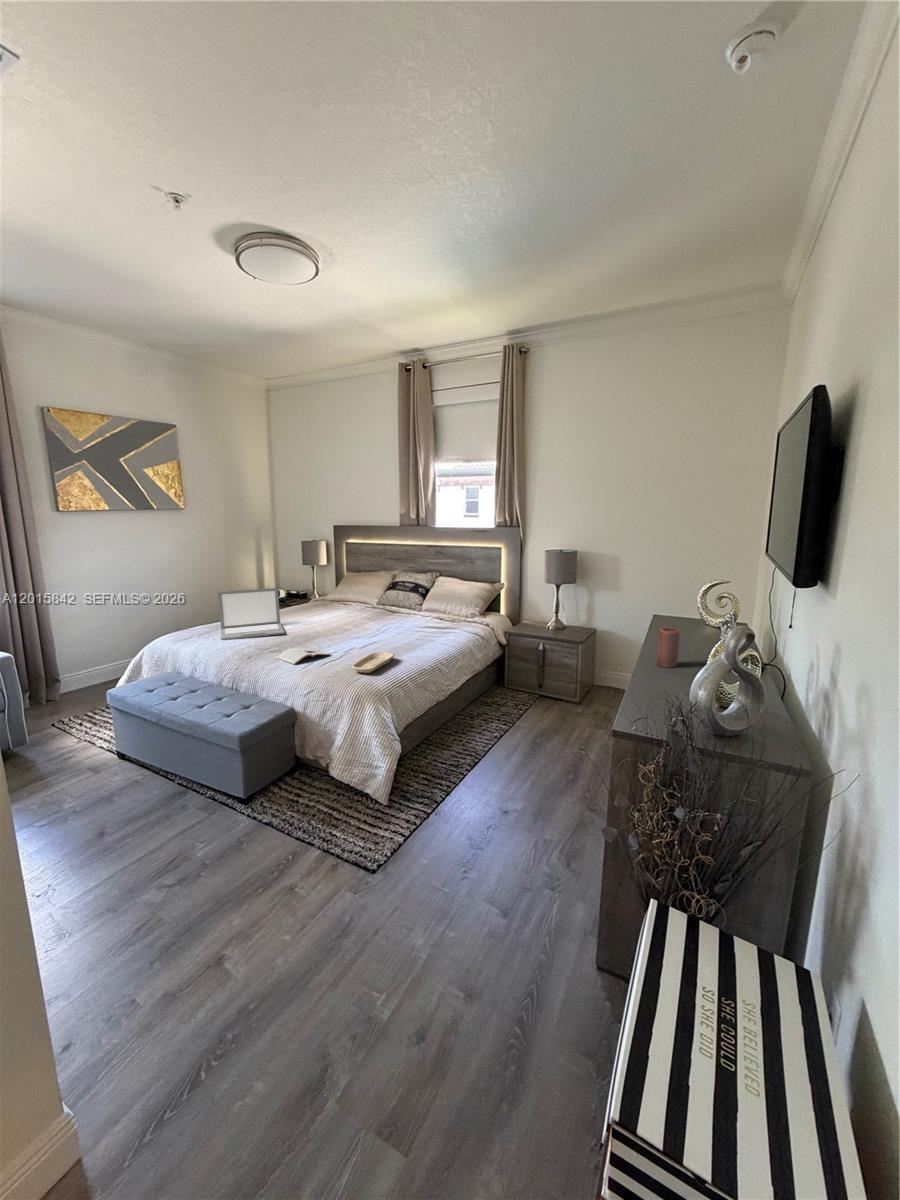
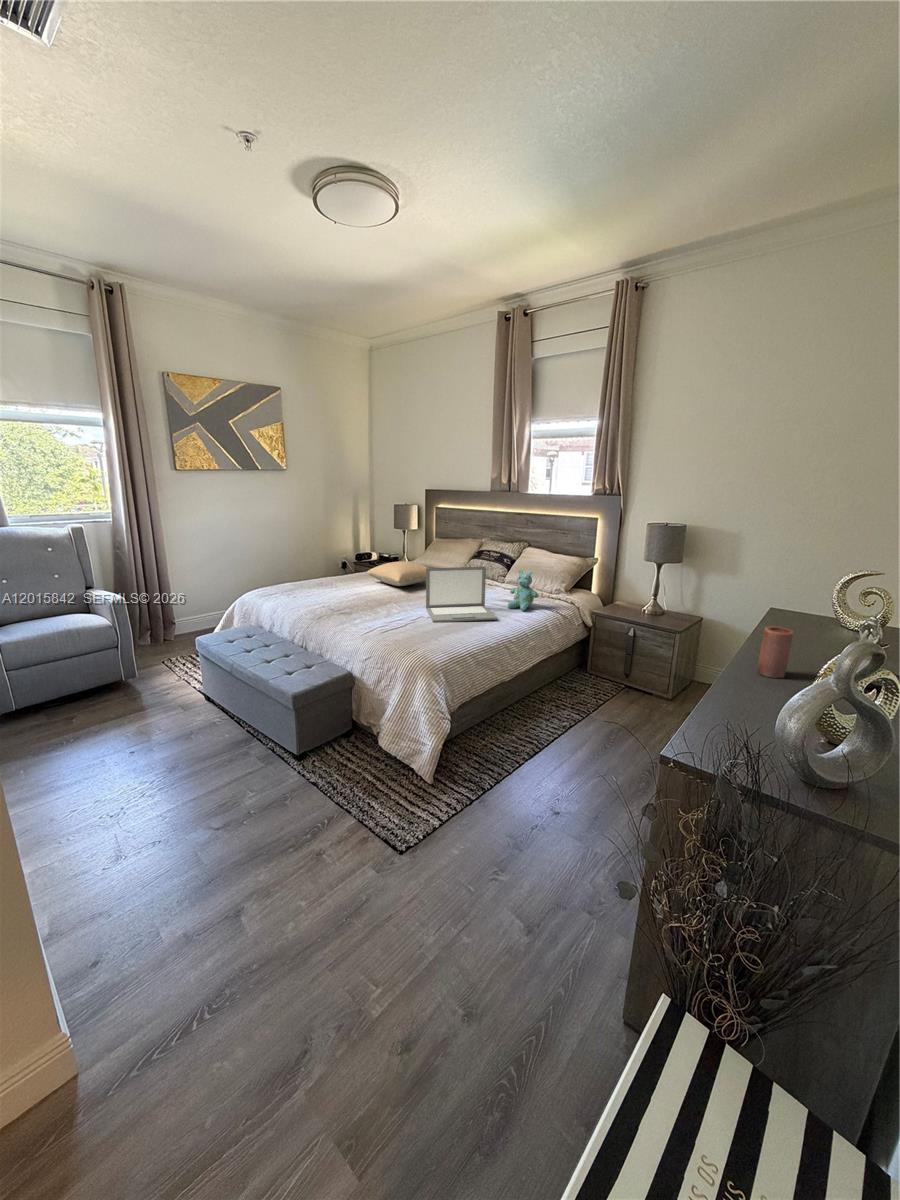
laptop: present [218,588,285,640] -> present [426,567,496,622]
pillow: none [286,597,362,621] -> present [367,561,428,586]
stuffed bear: none [432,598,460,636] -> present [508,570,538,611]
magazine: present [277,648,330,665] -> none [343,612,396,629]
tray: present [352,652,395,673] -> none [410,623,459,644]

